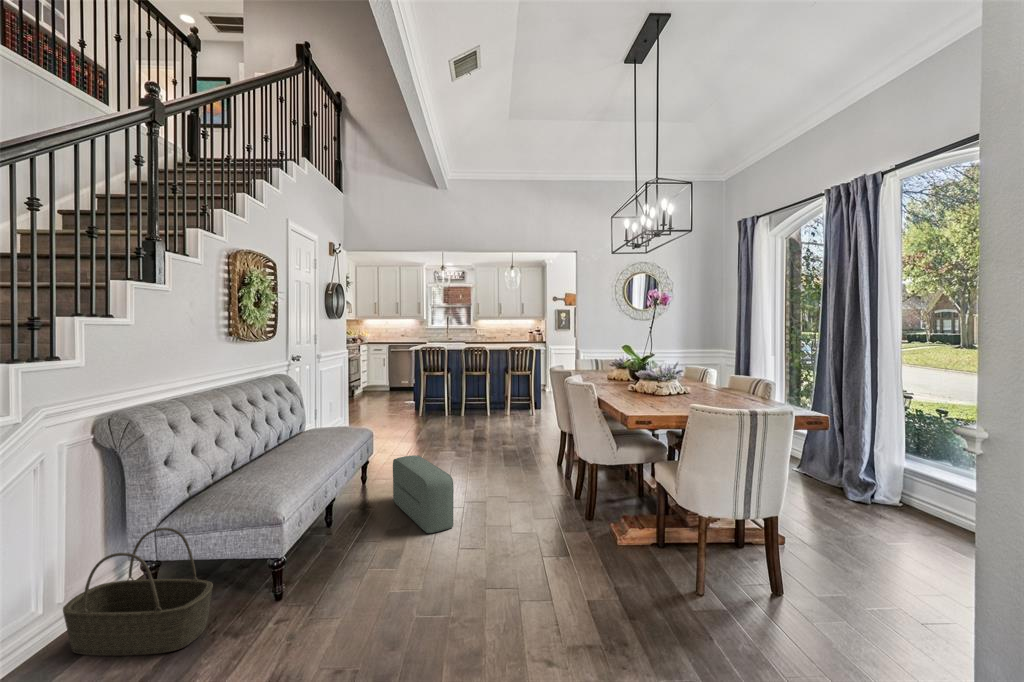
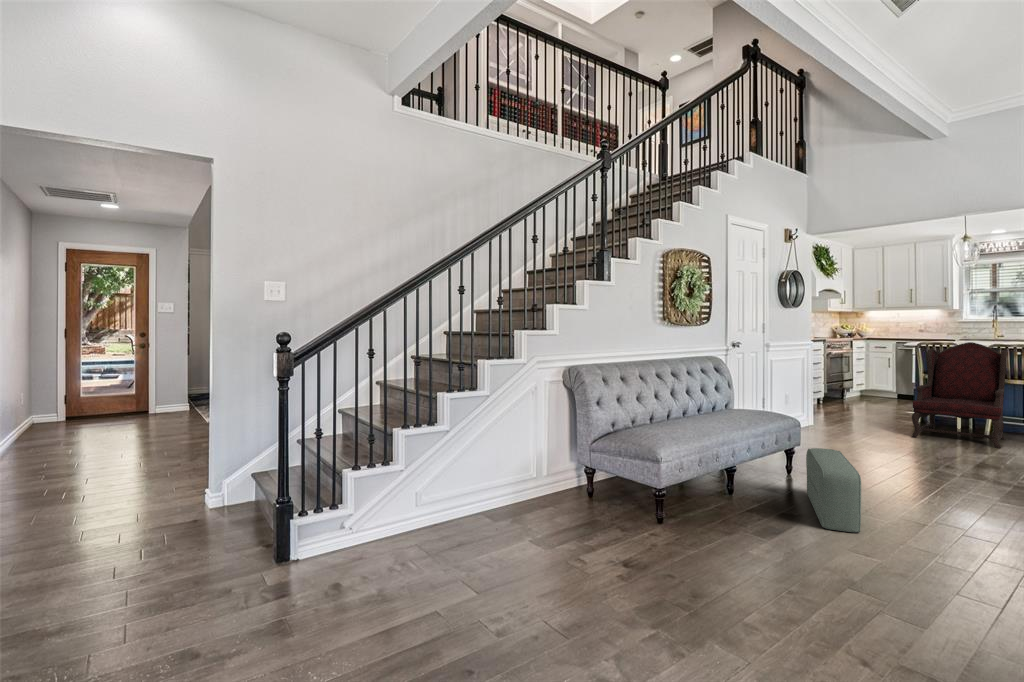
armchair: none [422,347,473,424] -> present [912,342,1007,448]
basket: present [63,528,213,656] -> none [544,444,615,524]

